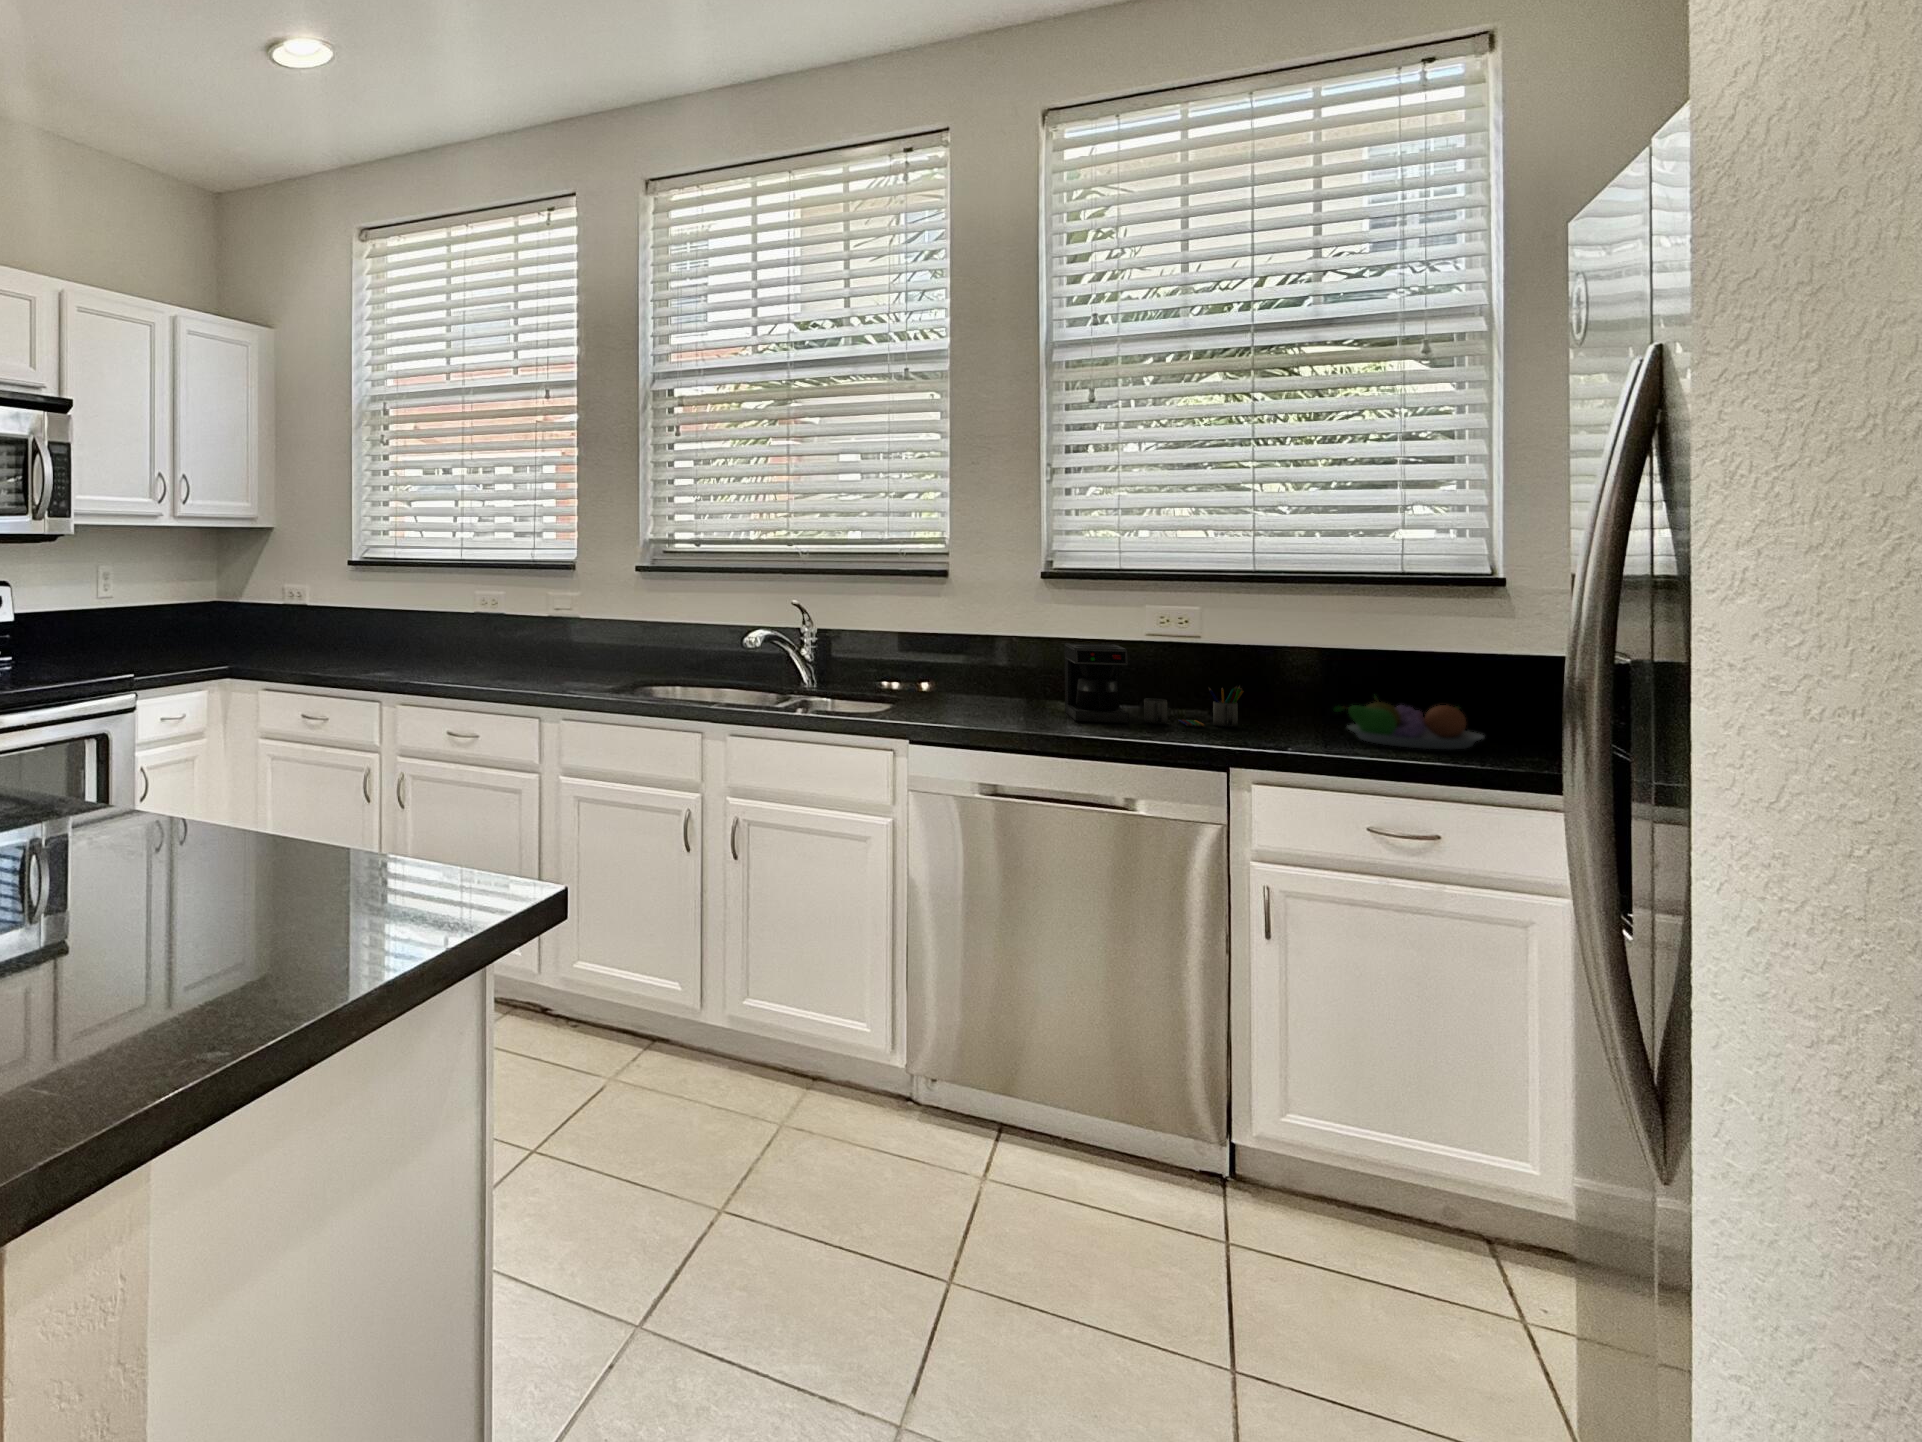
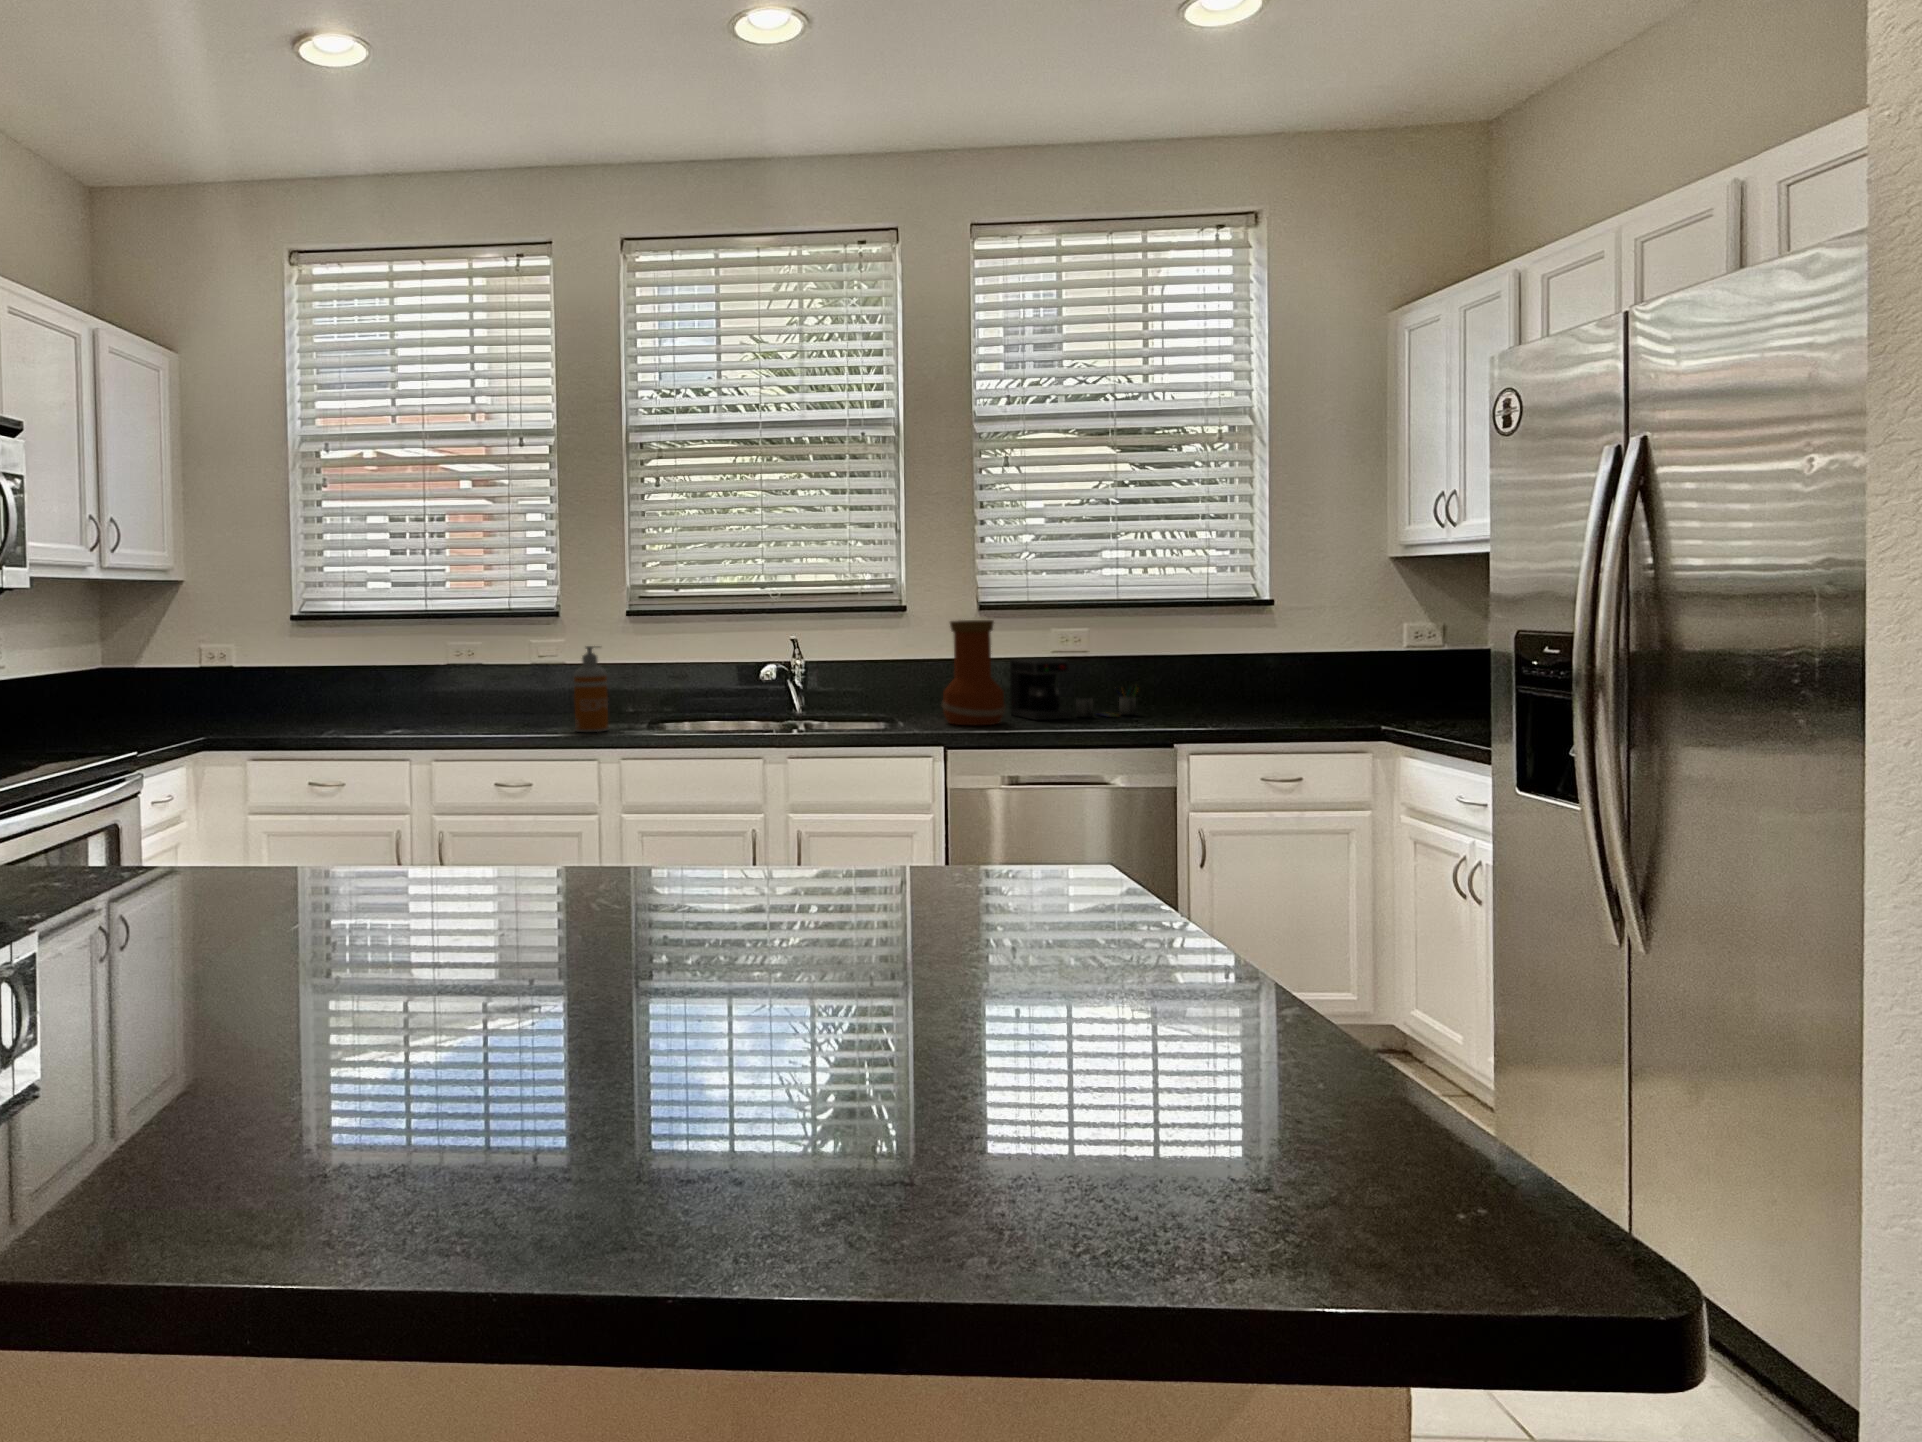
vase: none [949,593,1030,721] -> present [942,620,1006,725]
soap dispenser: none [546,602,582,690] -> present [574,646,608,732]
fruit bowl: present [1334,696,1483,749] -> none [1204,683,1294,718]

